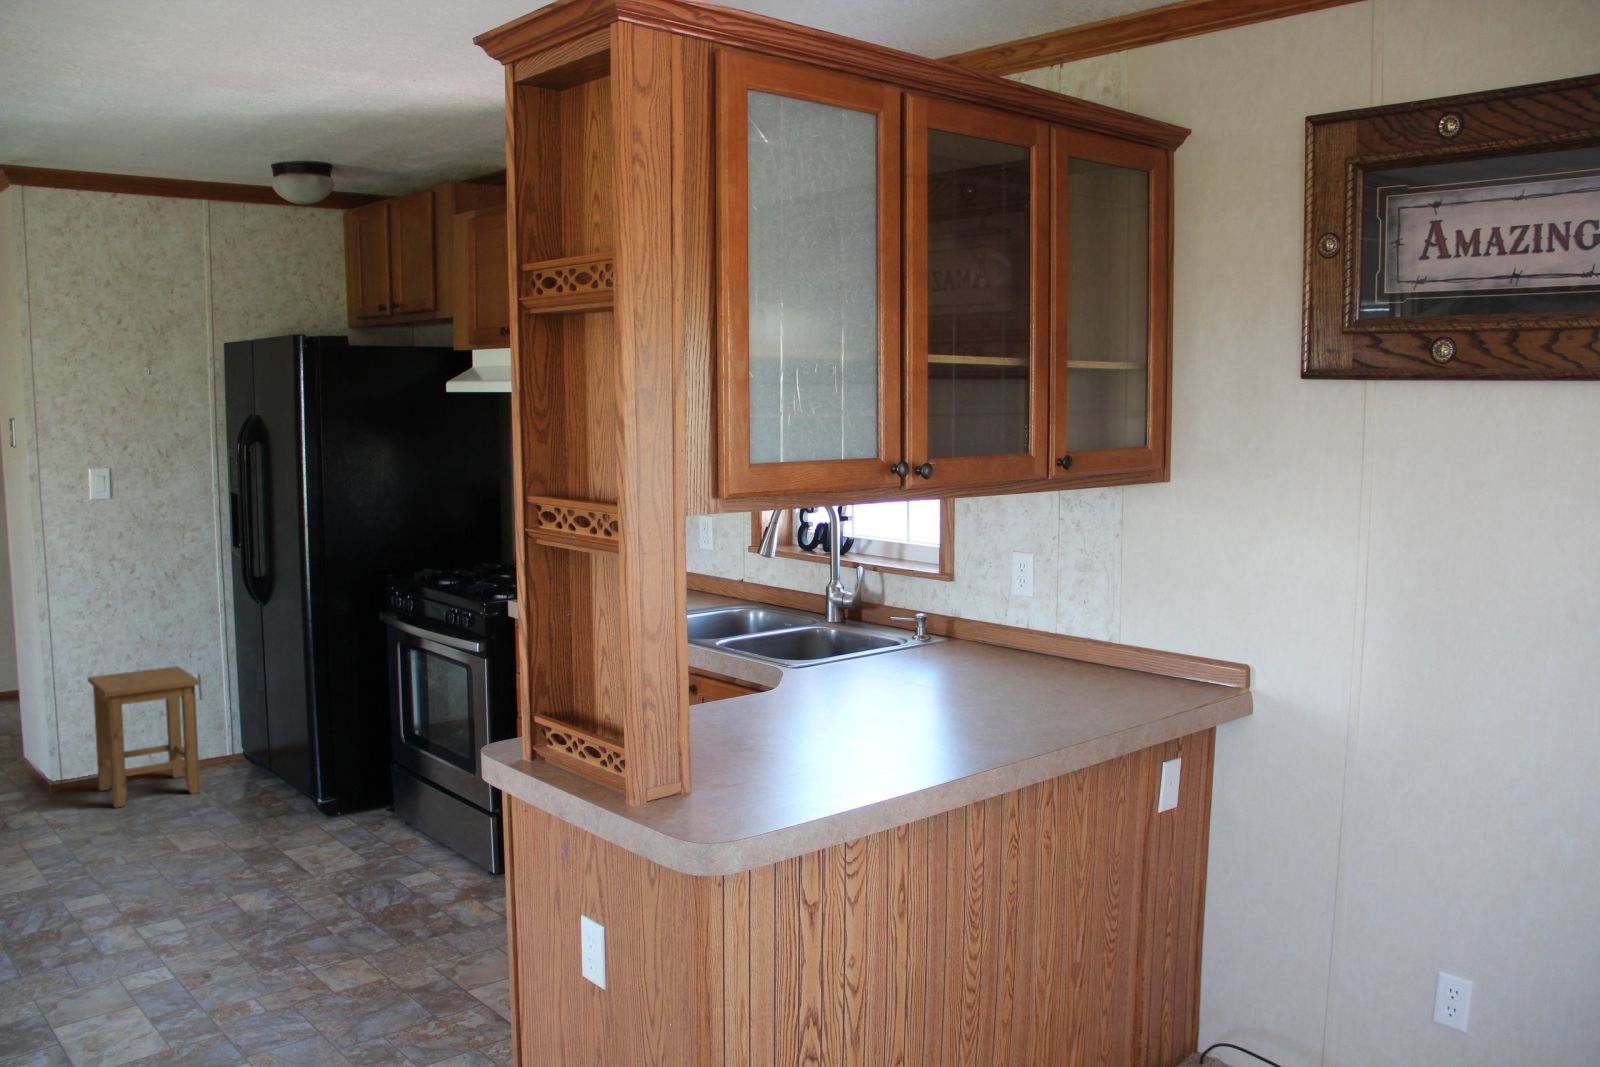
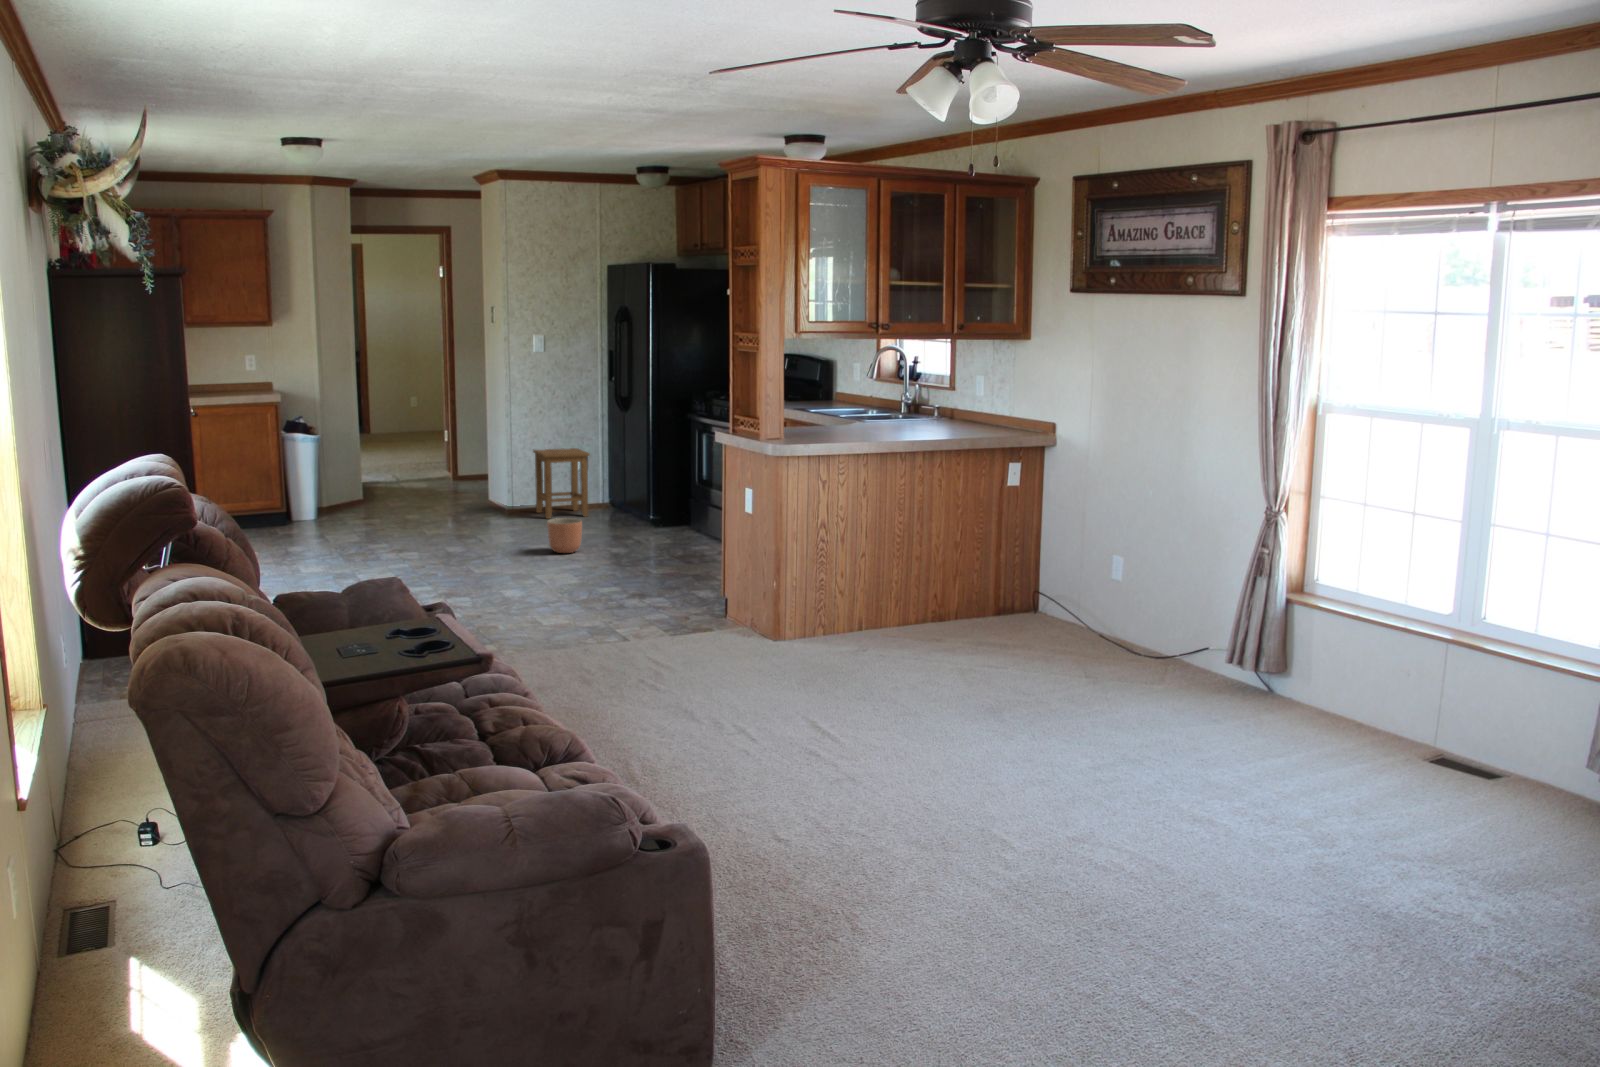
planter: none [90,846,170,928] -> present [547,518,582,553]

